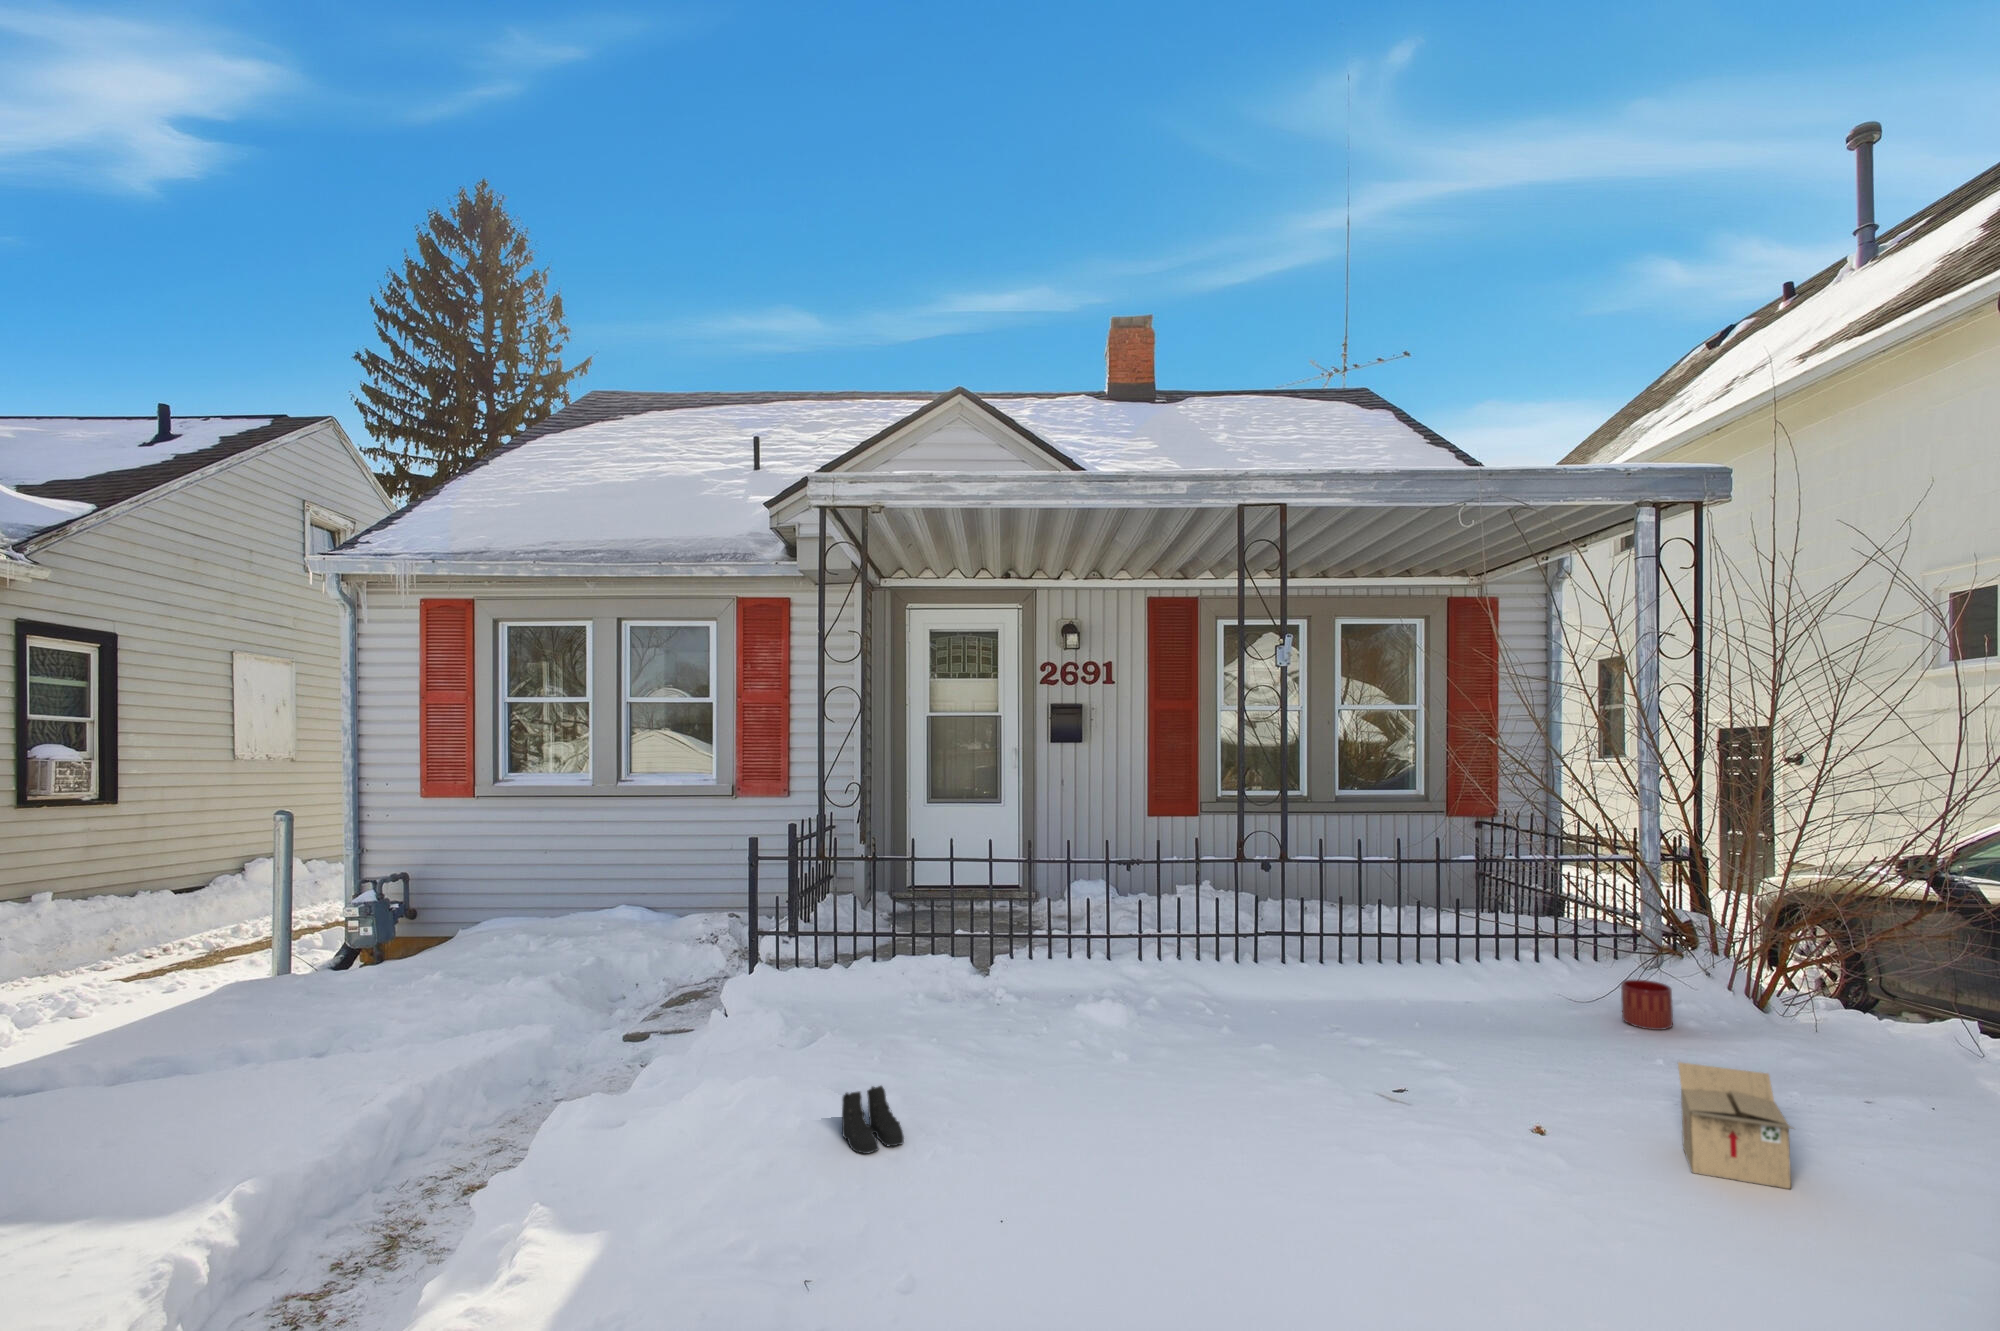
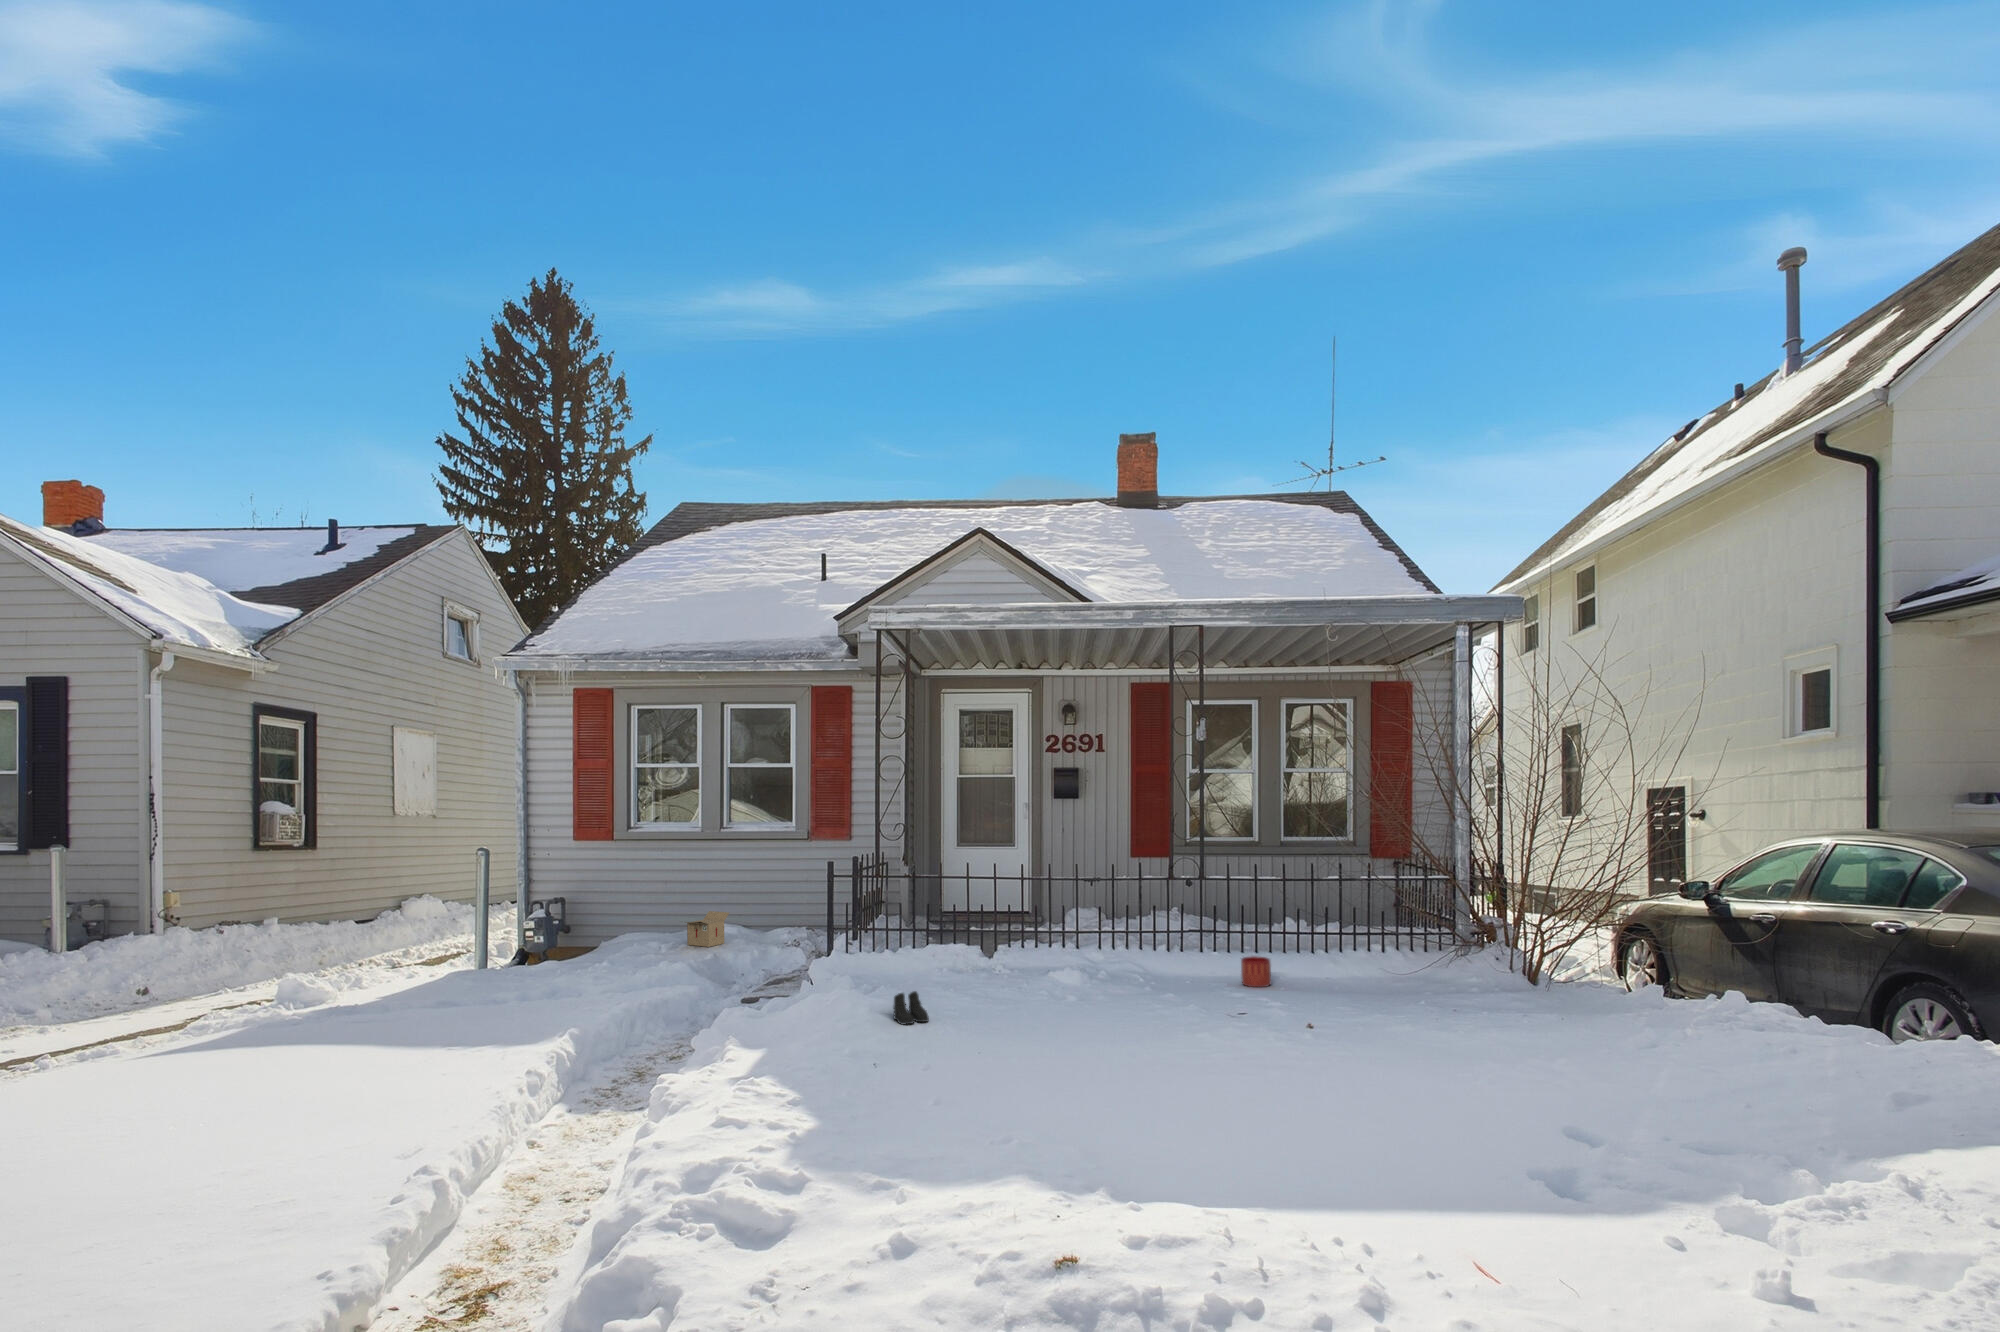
planter: present [1621,980,1673,1030] -> present [1241,956,1271,987]
cardboard box: present [1678,1062,1792,1189] -> present [686,911,729,947]

